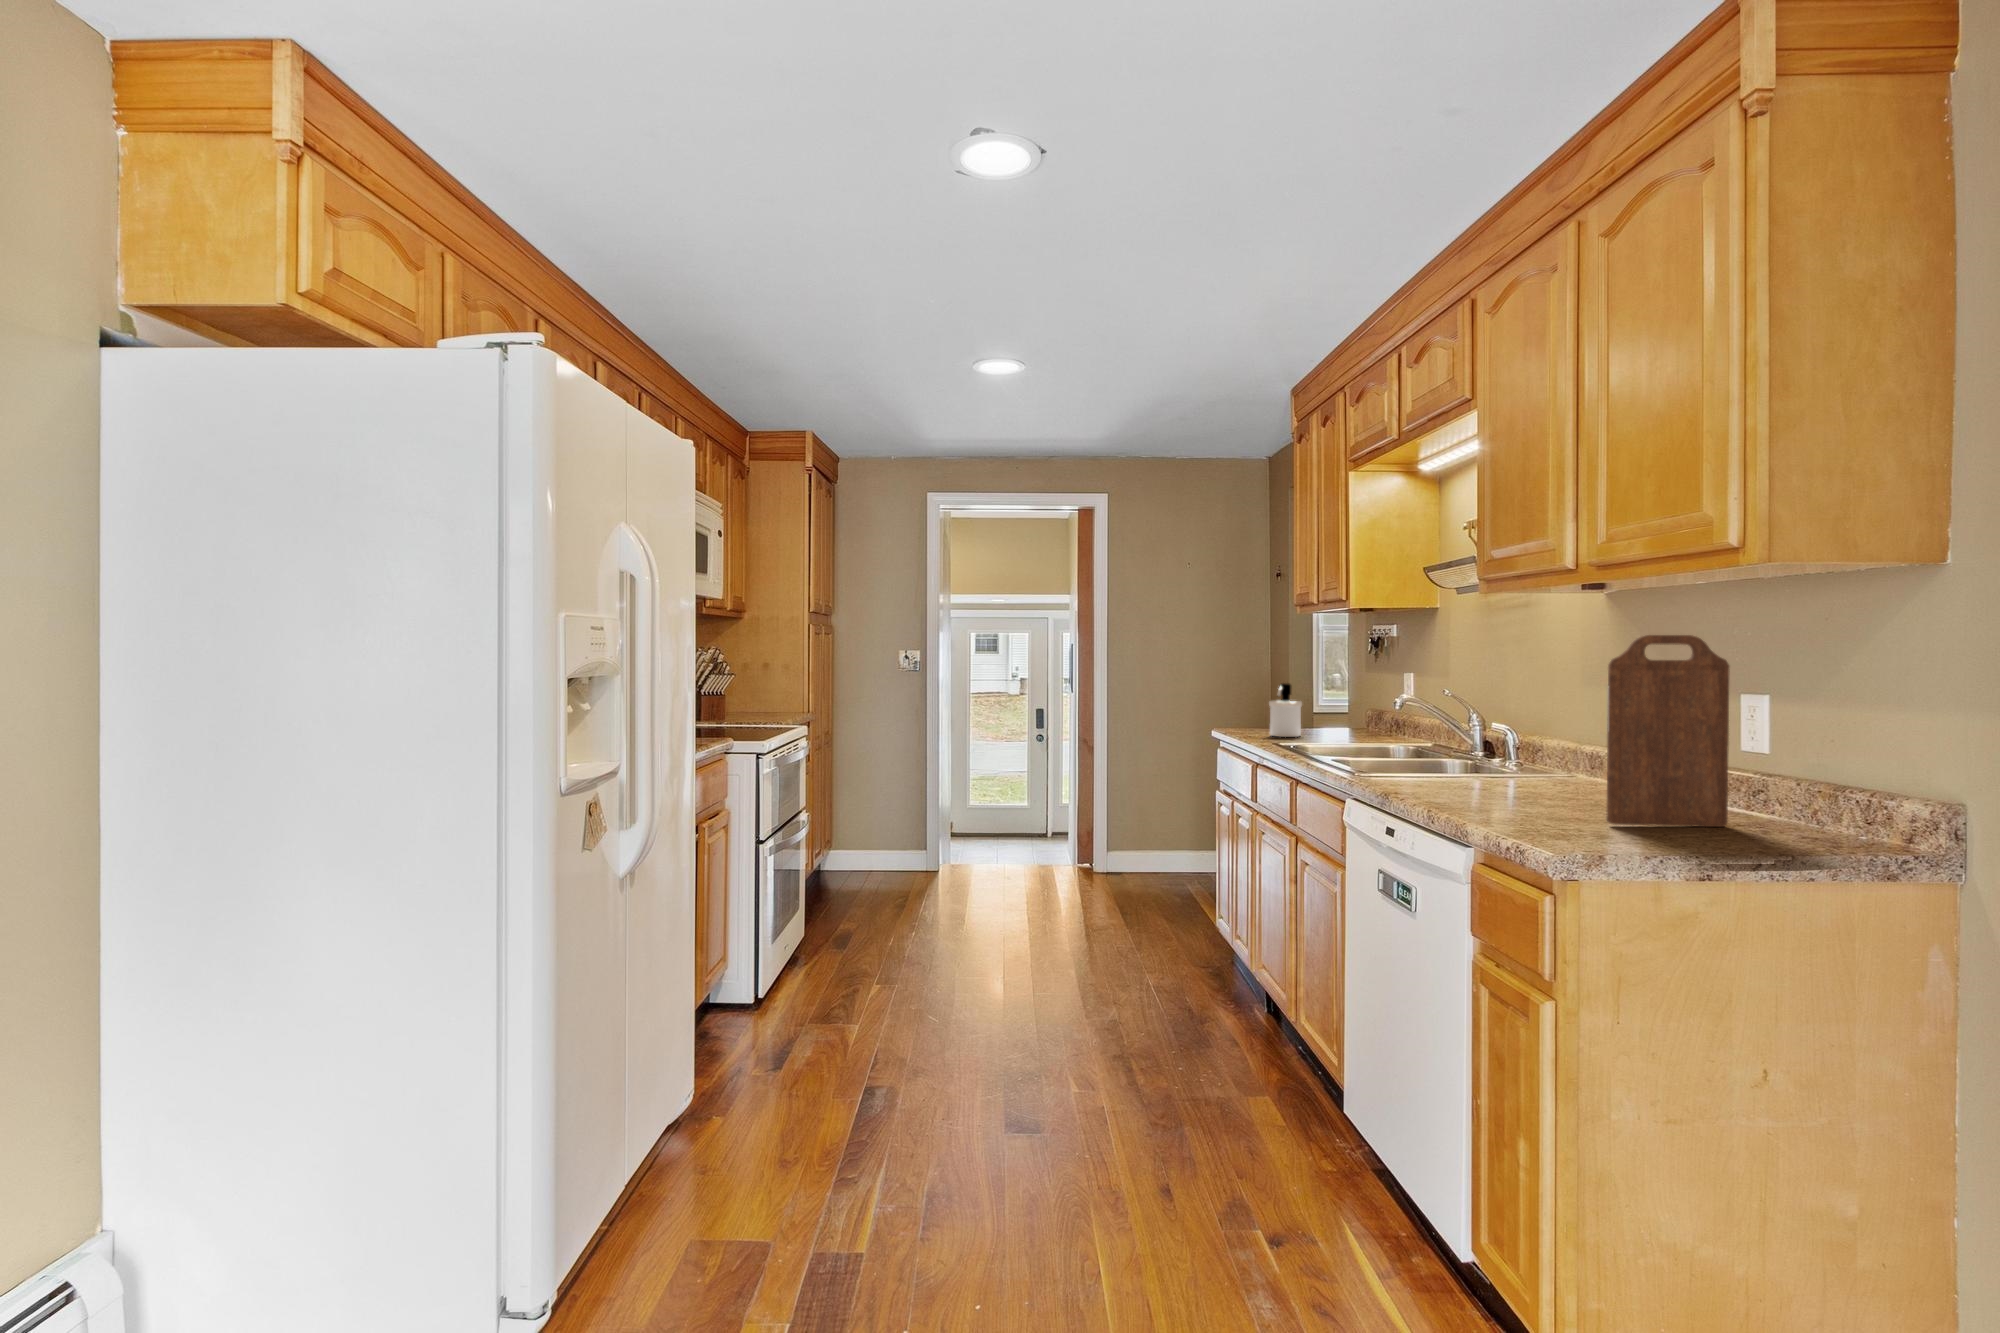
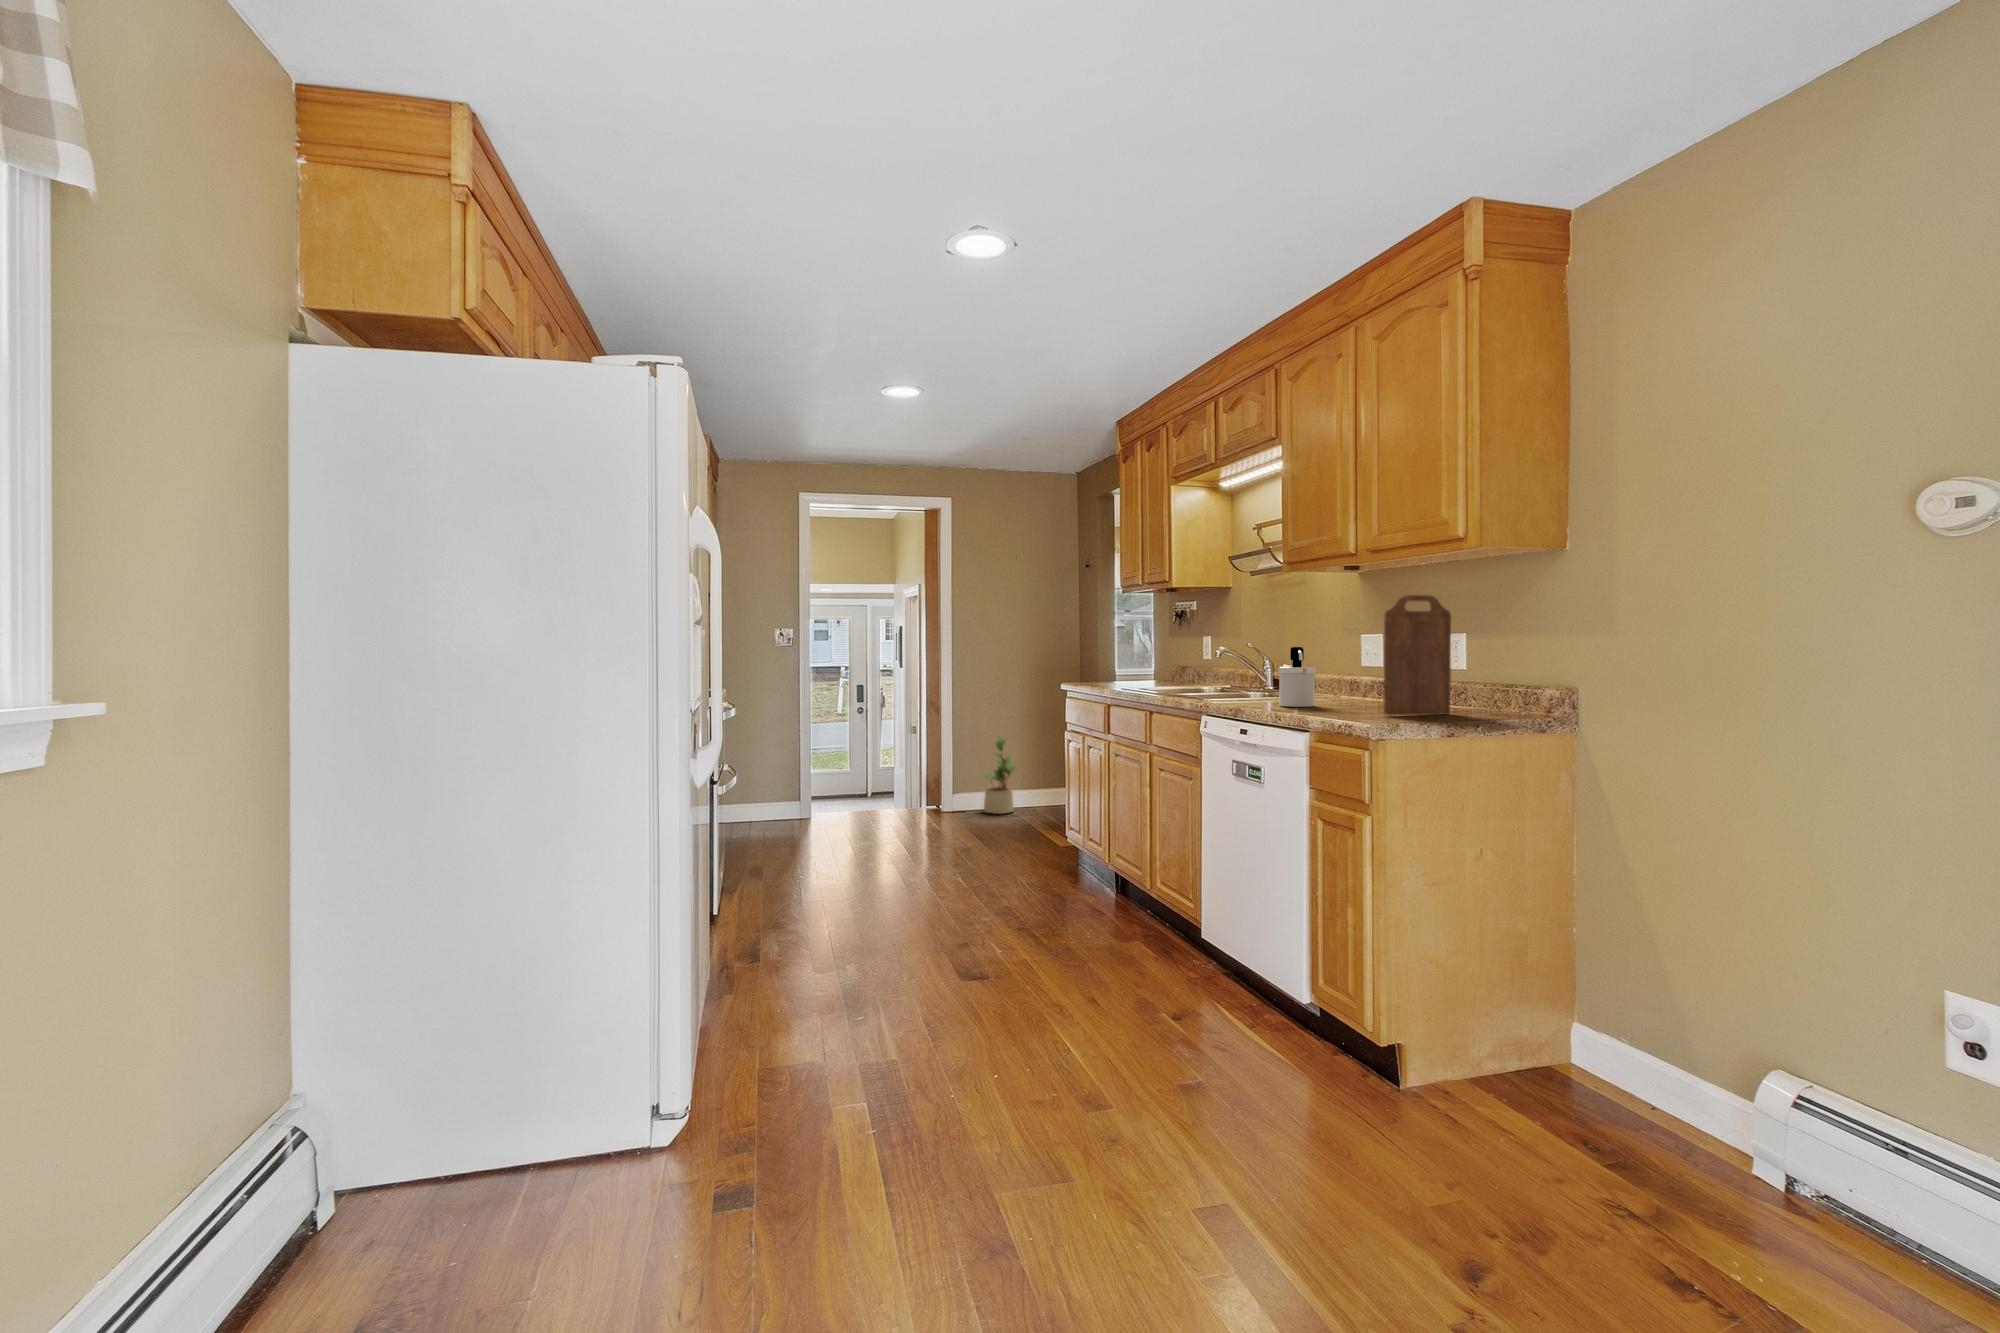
soap dispenser: present [1269,683,1302,737] -> present [1278,647,1316,707]
potted plant: none [1142,787,1184,884] -> present [984,737,1014,814]

